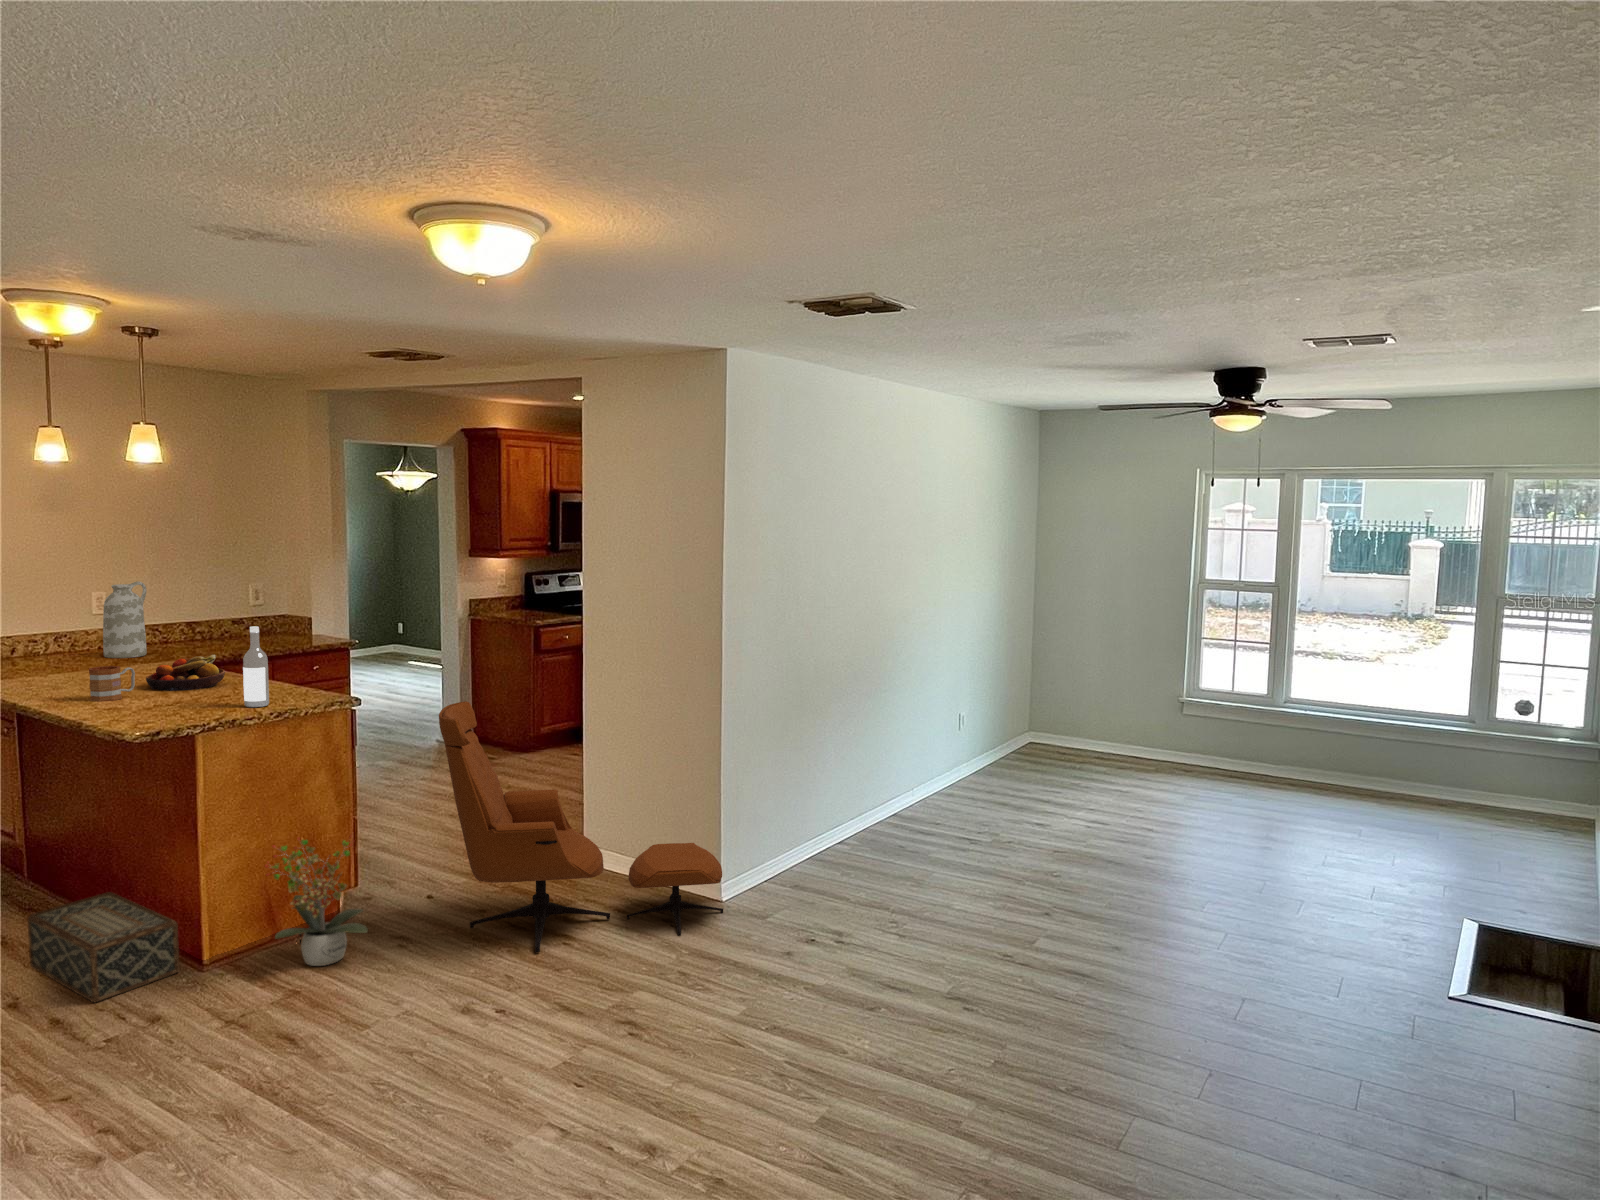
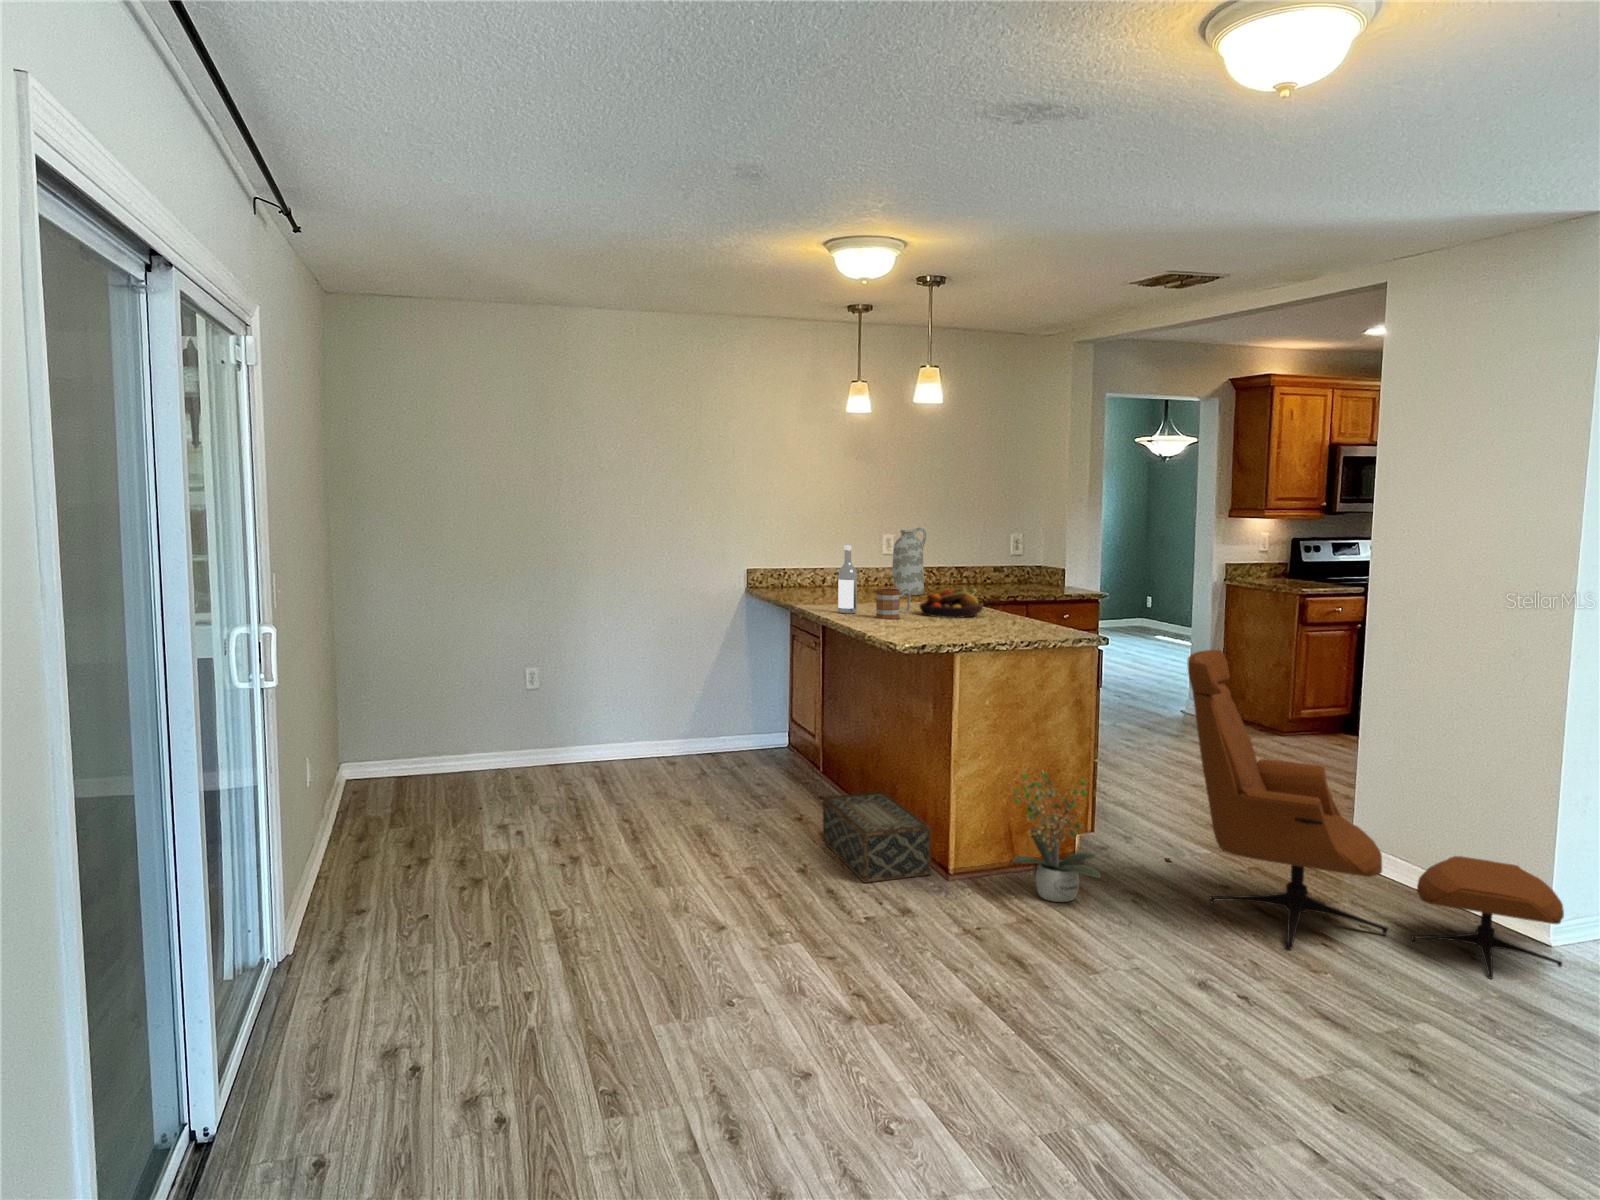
wine bottle: present [243,626,269,707] -> present [838,545,857,614]

